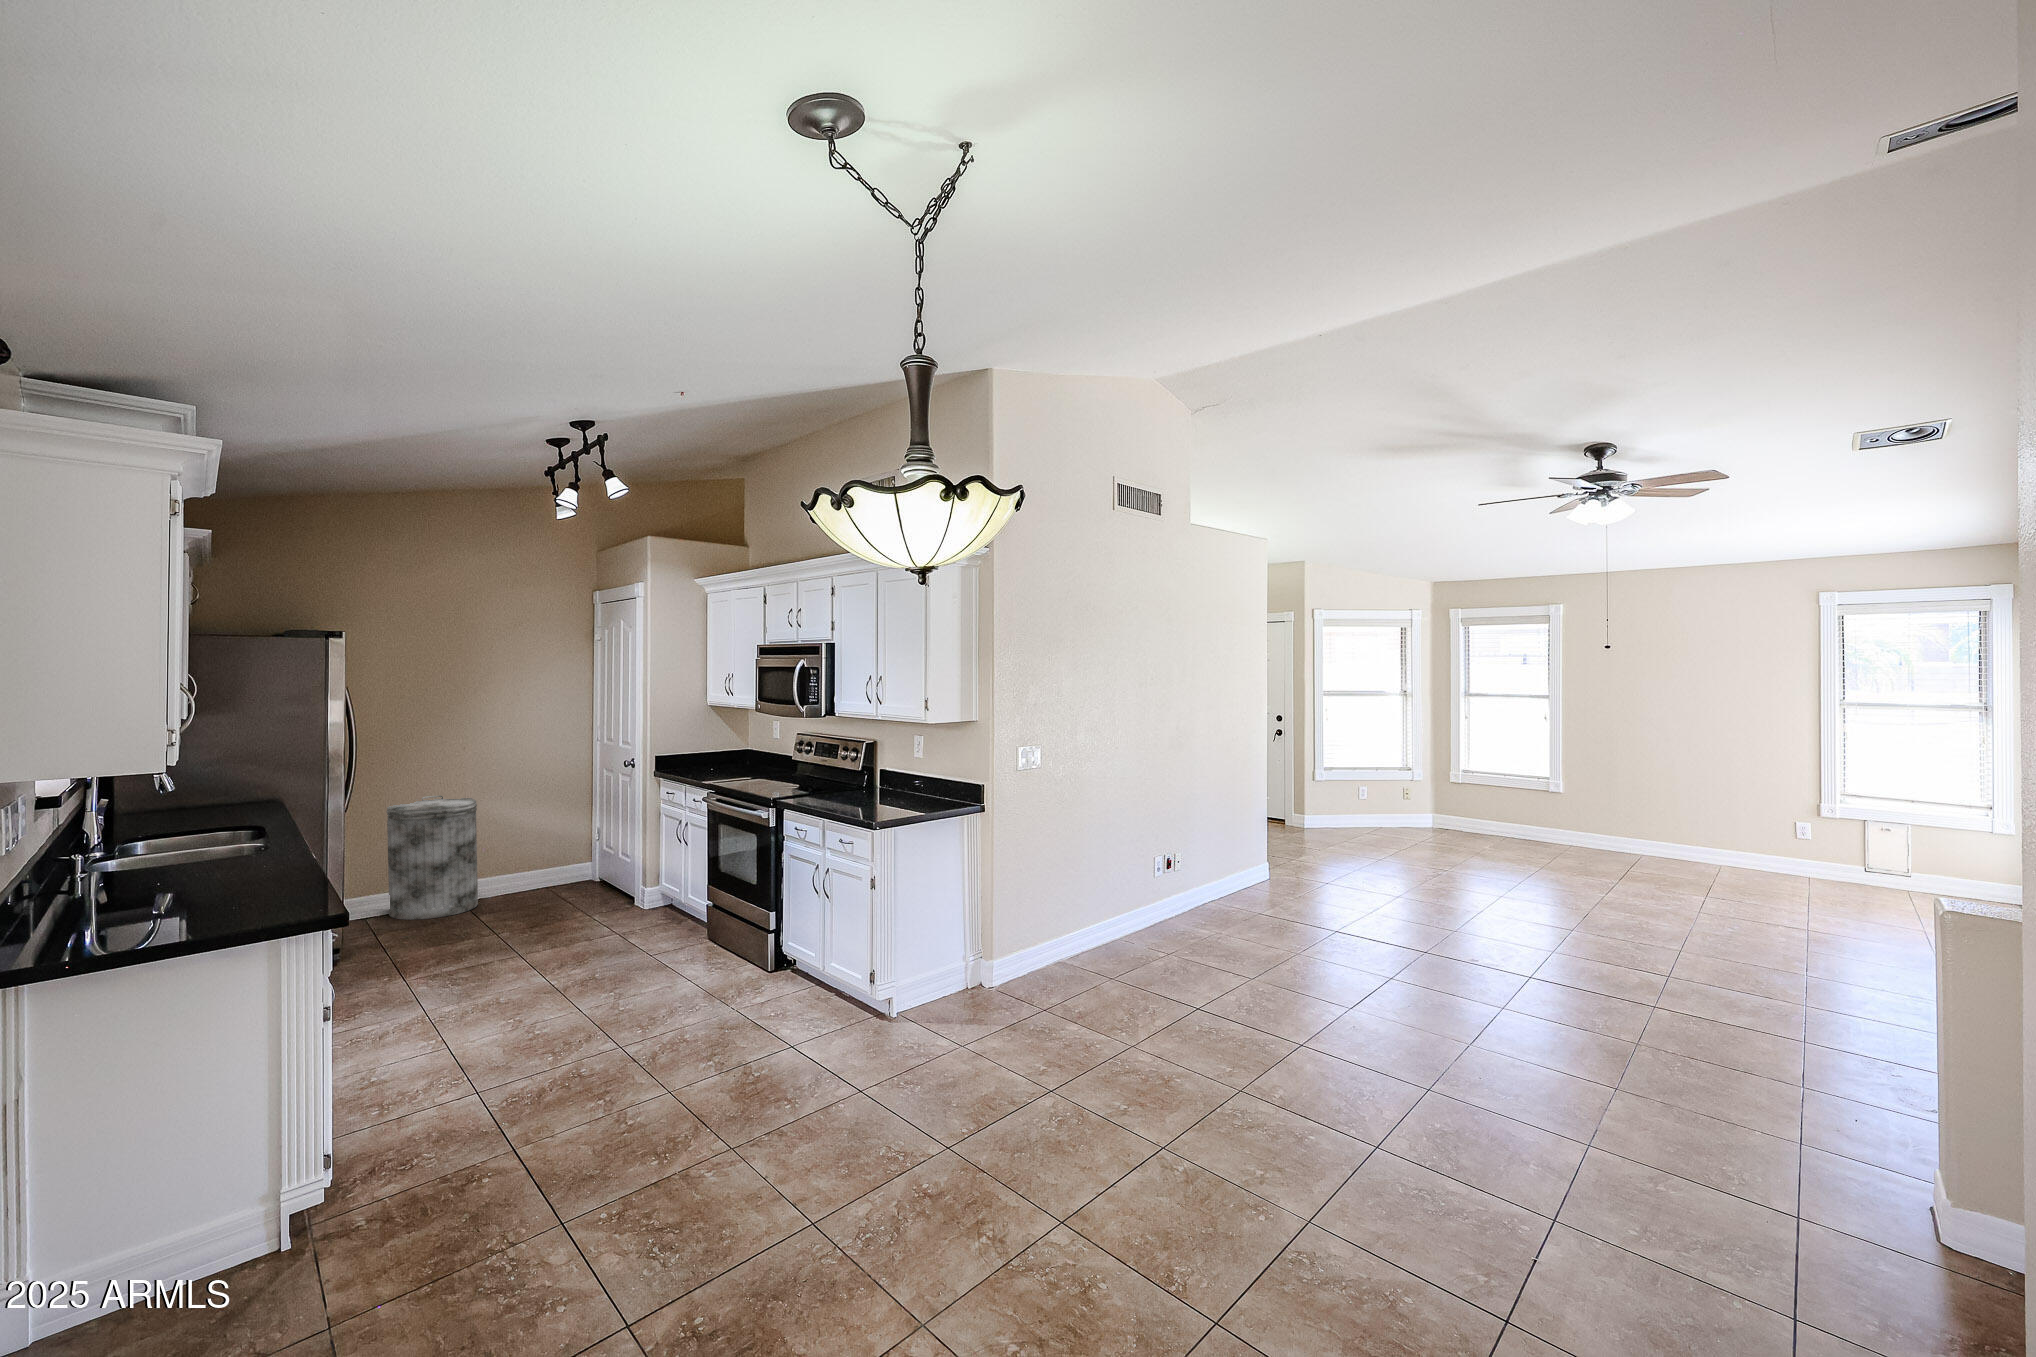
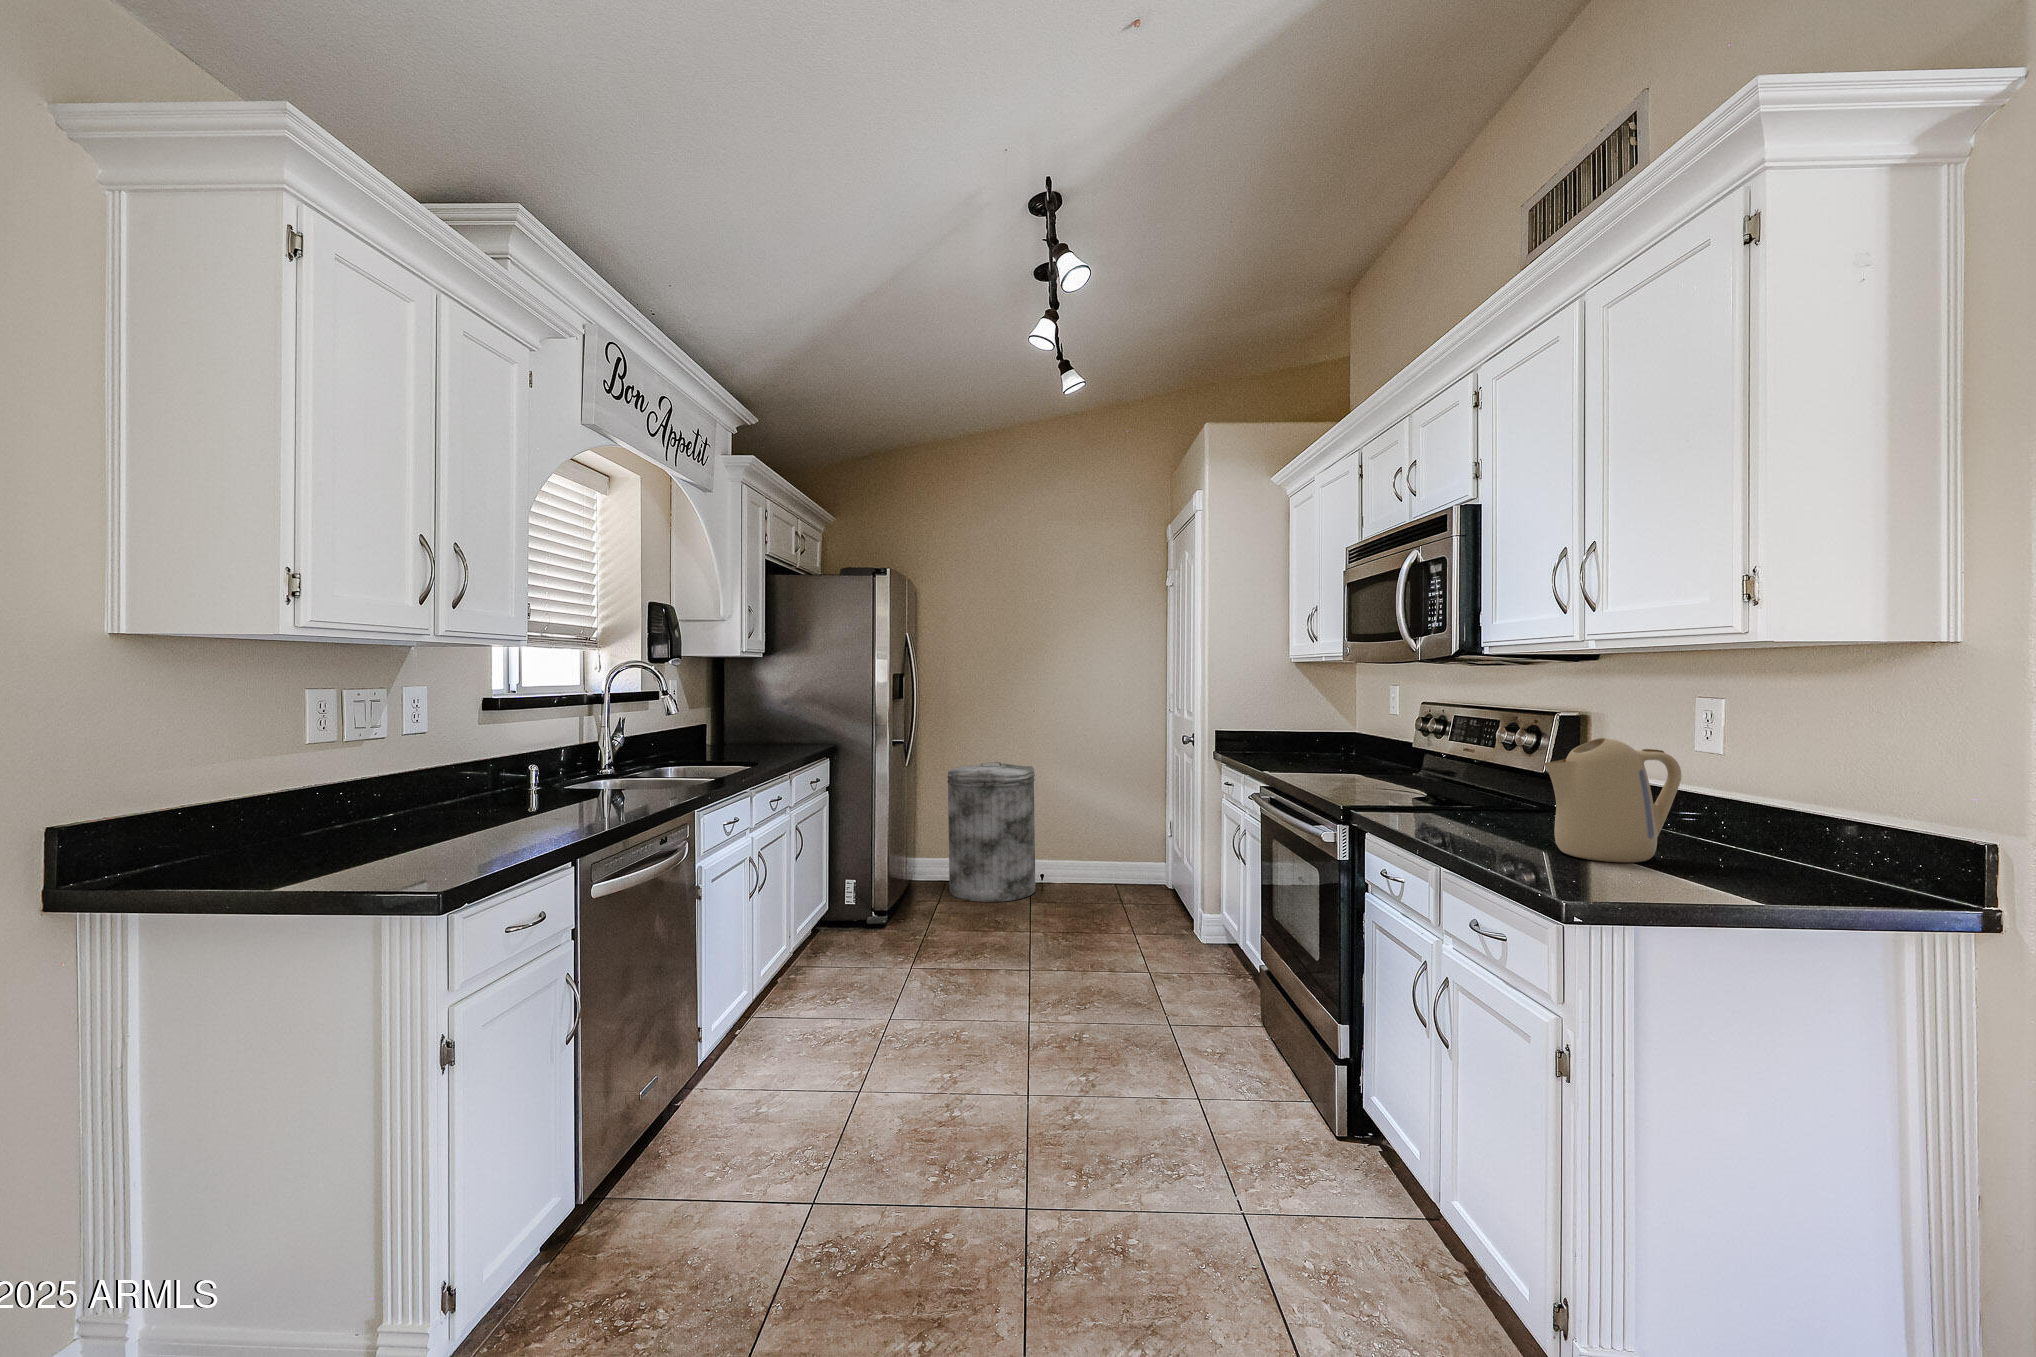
kettle: none [864,756,912,807] -> present [1543,738,1681,863]

